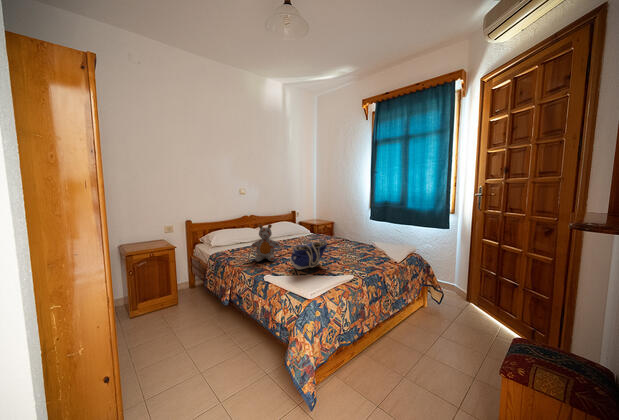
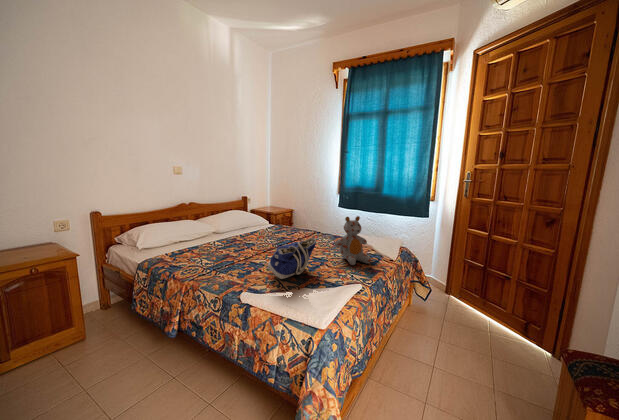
stuffed bear: present [251,224,280,262] -> present [335,216,371,265]

